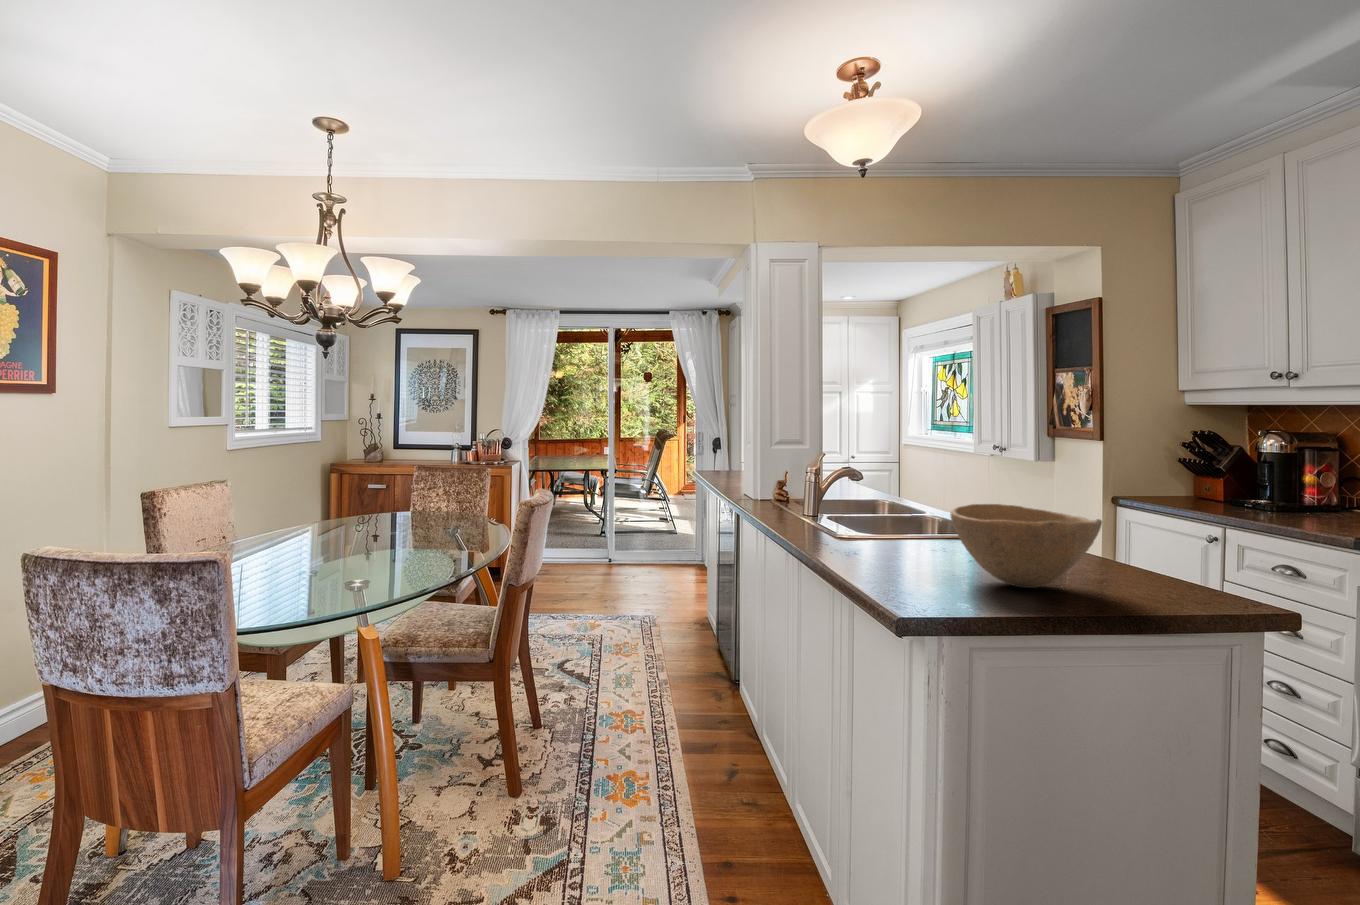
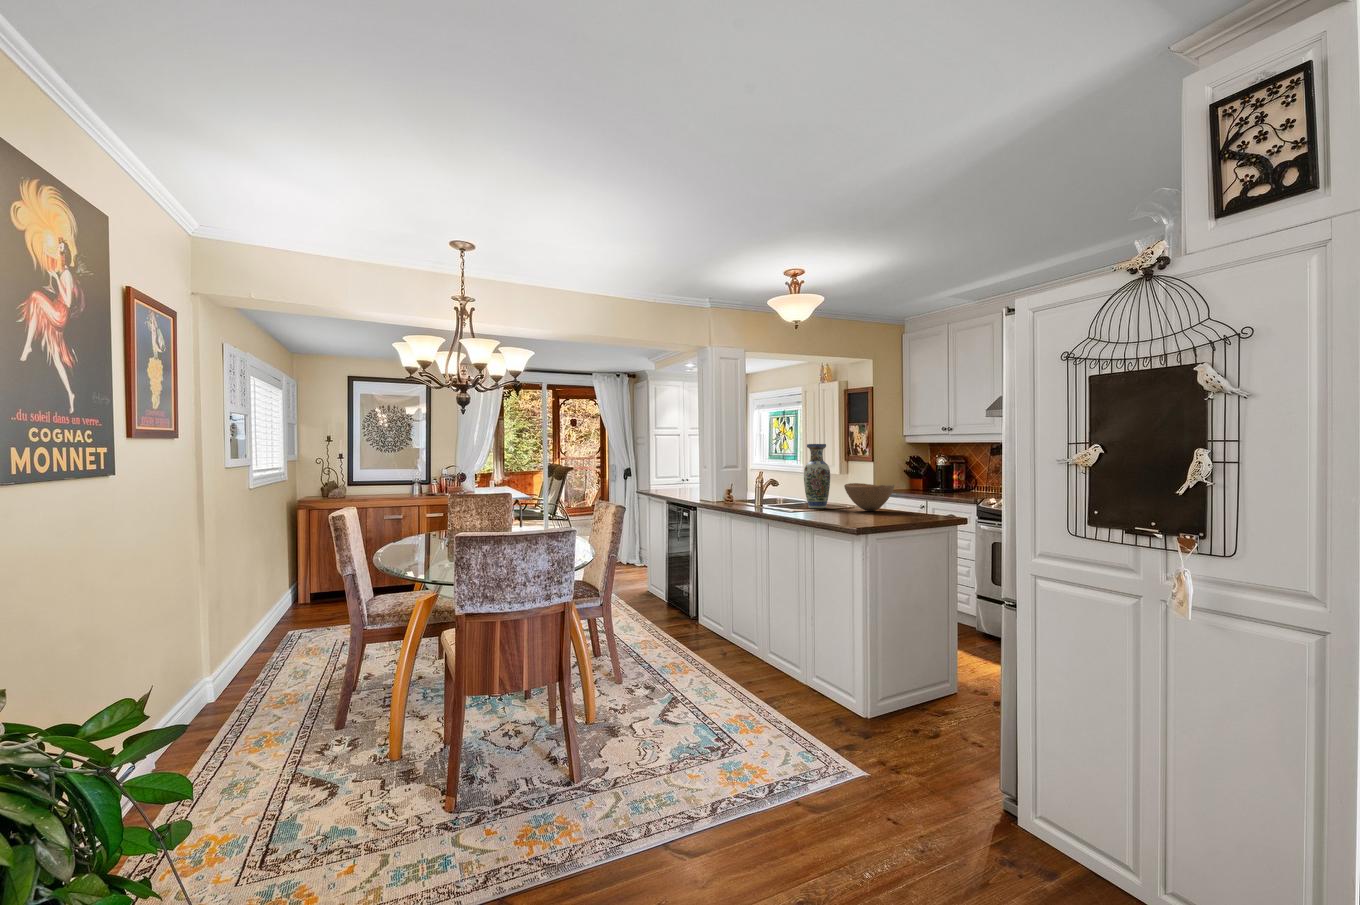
vase: none [864,400,931,560] -> present [804,444,830,508]

